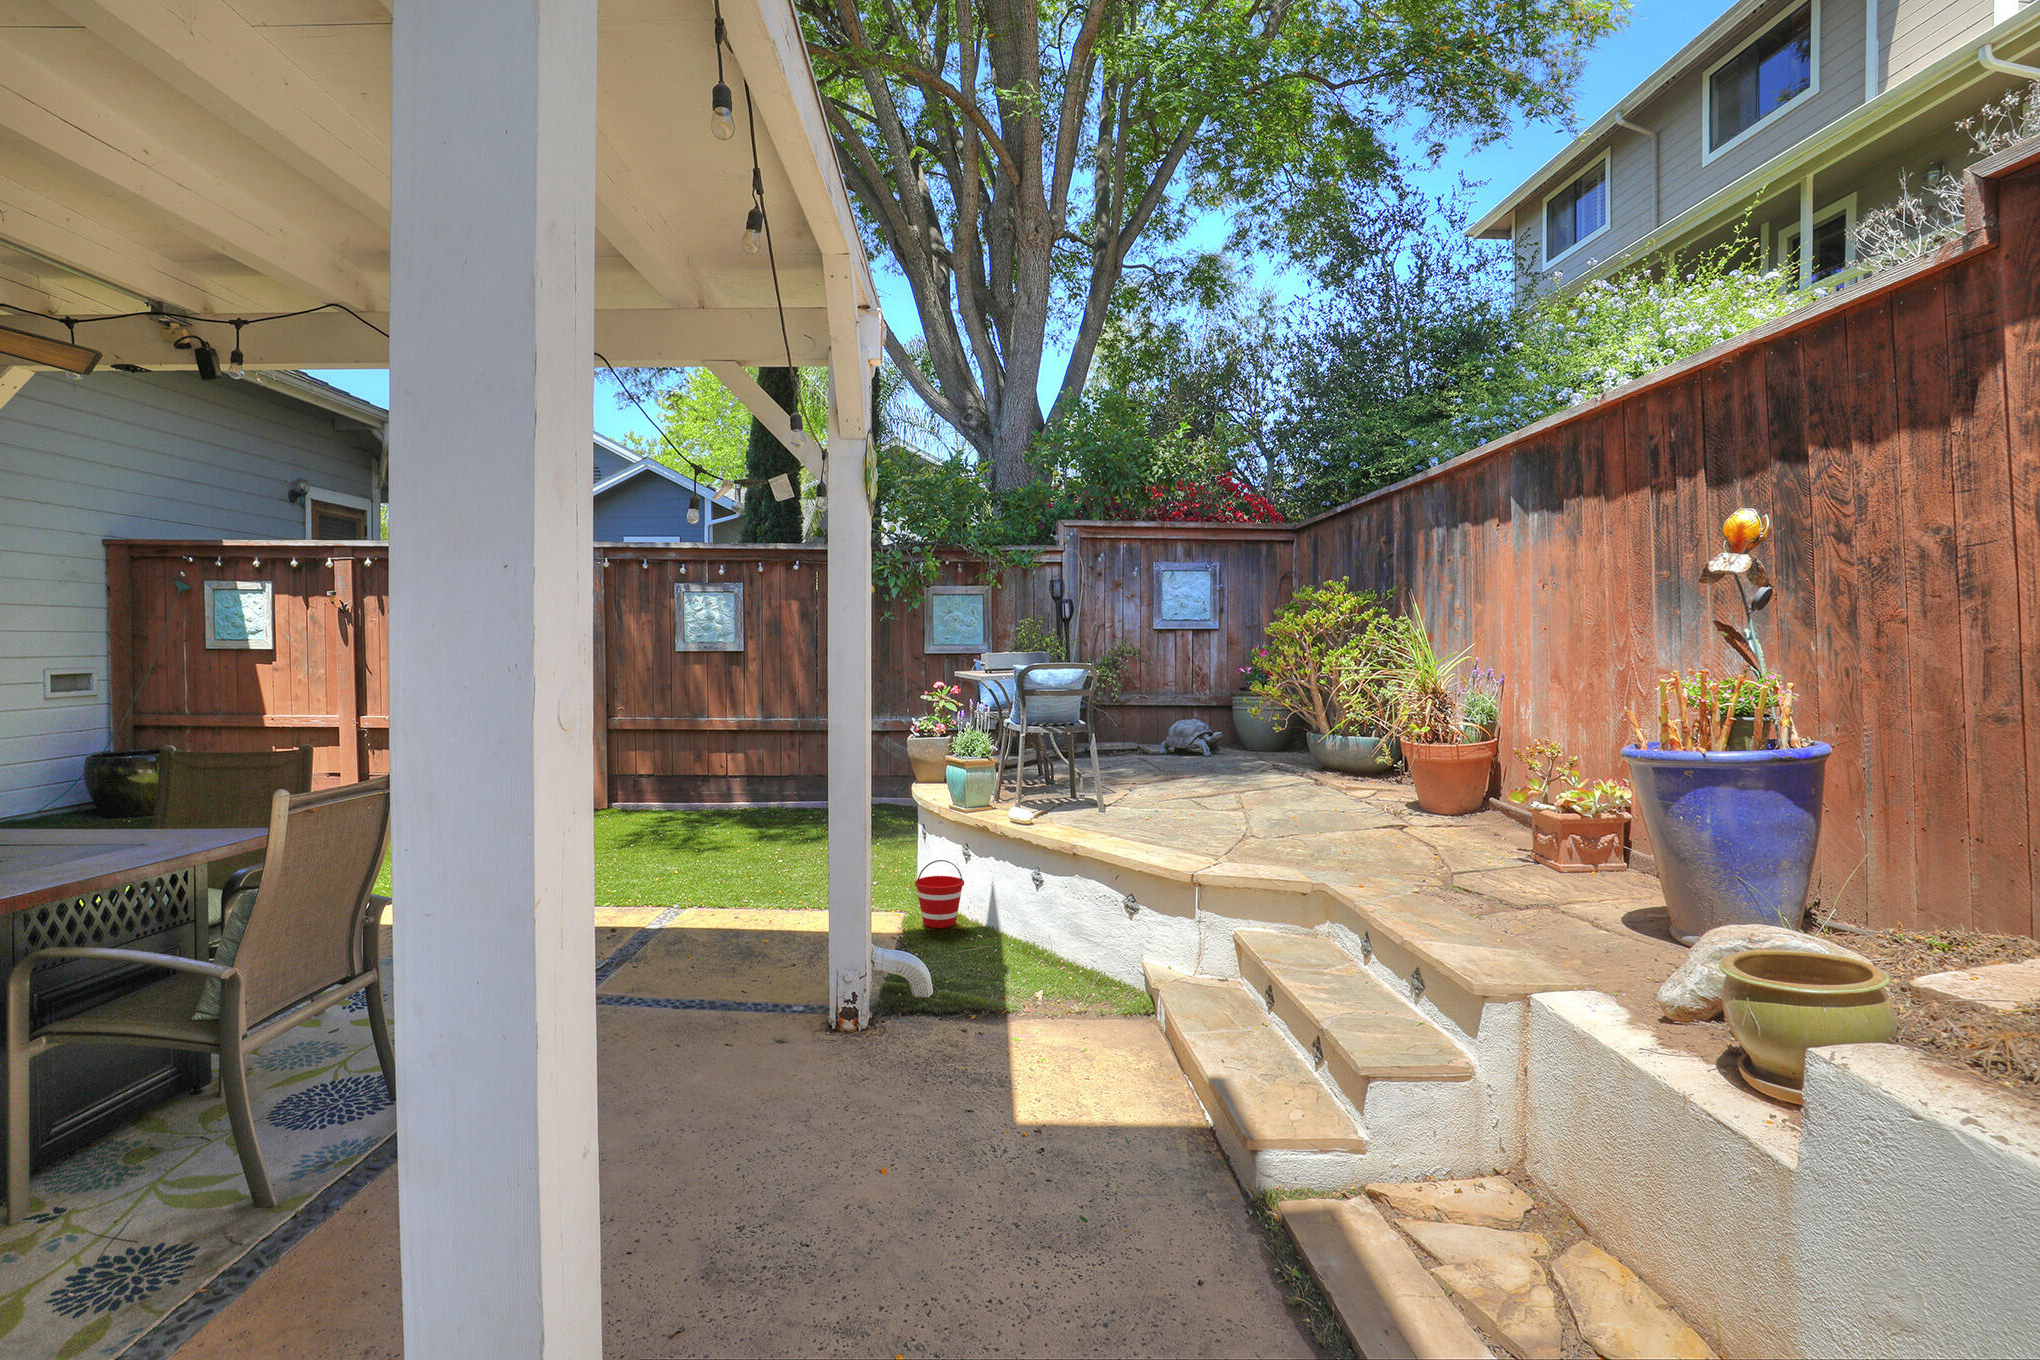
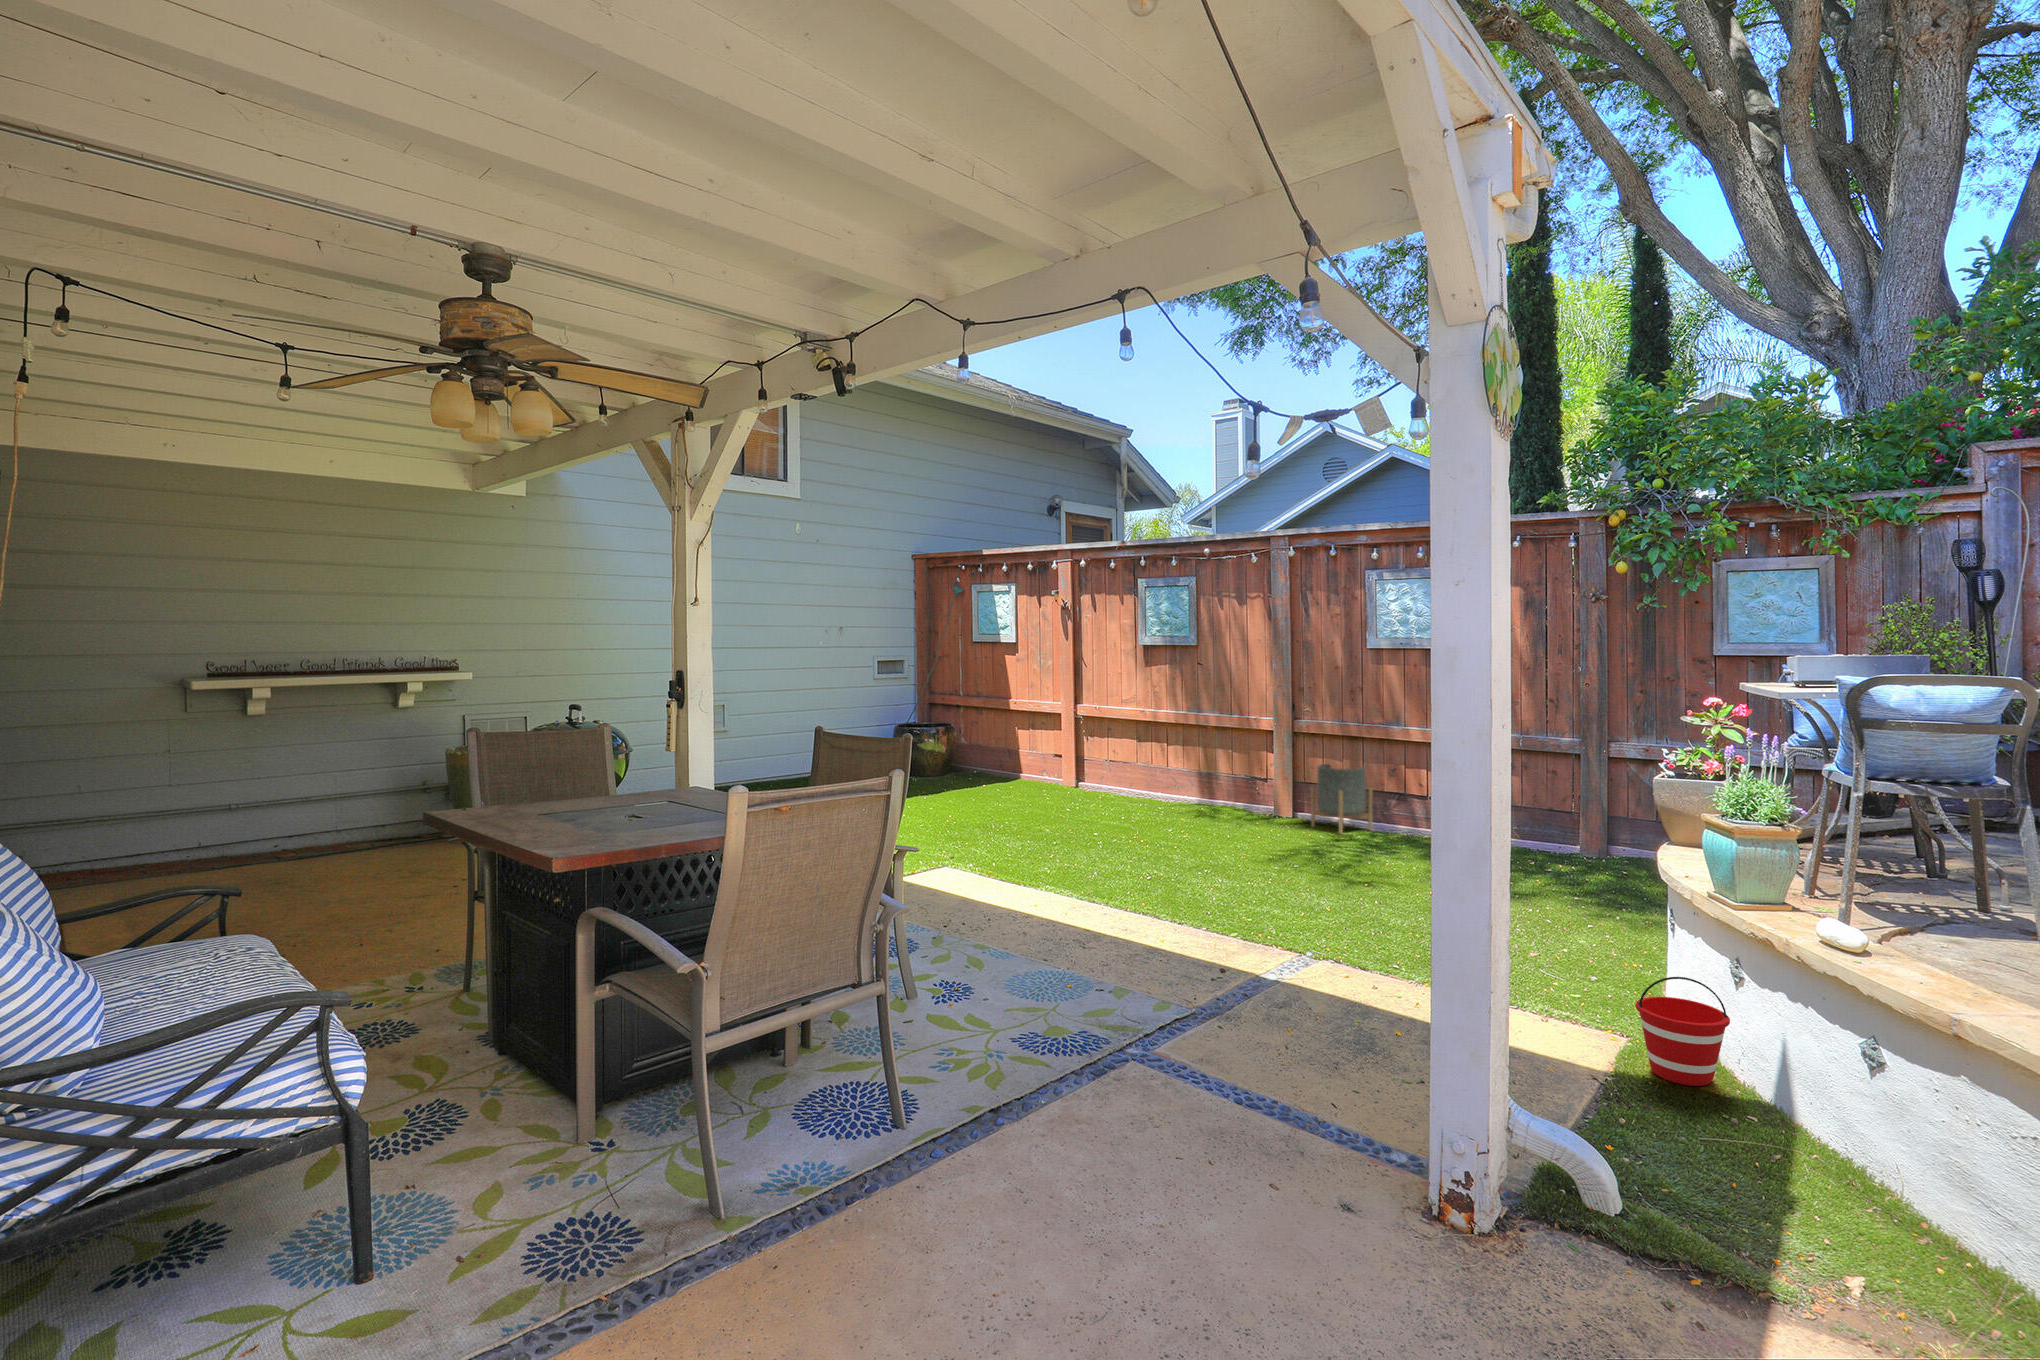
planter: none [628,755,682,816] -> present [1311,764,1372,834]

